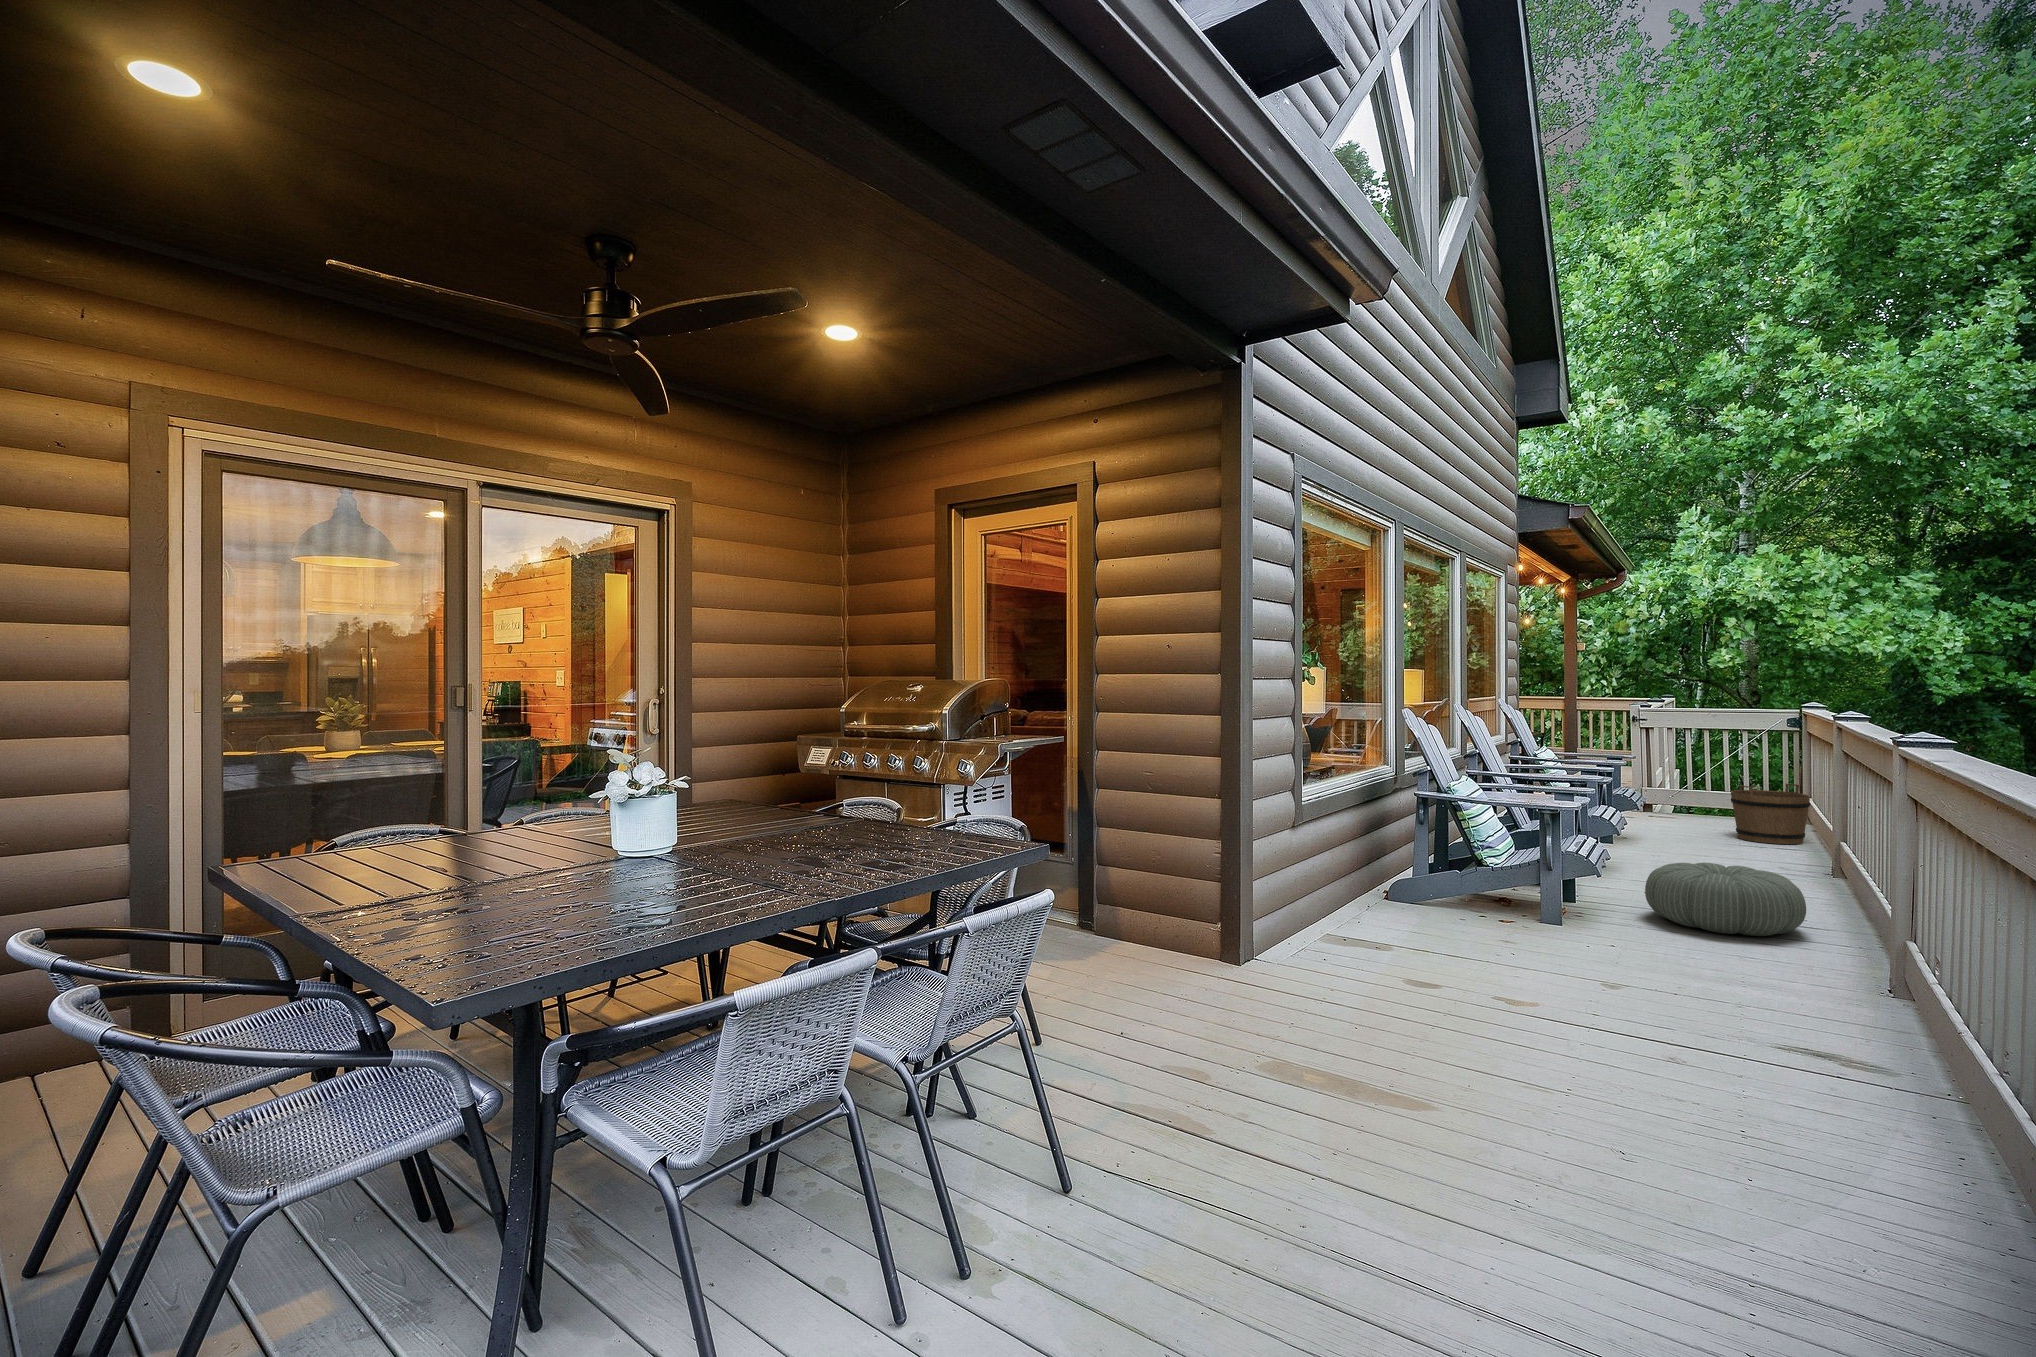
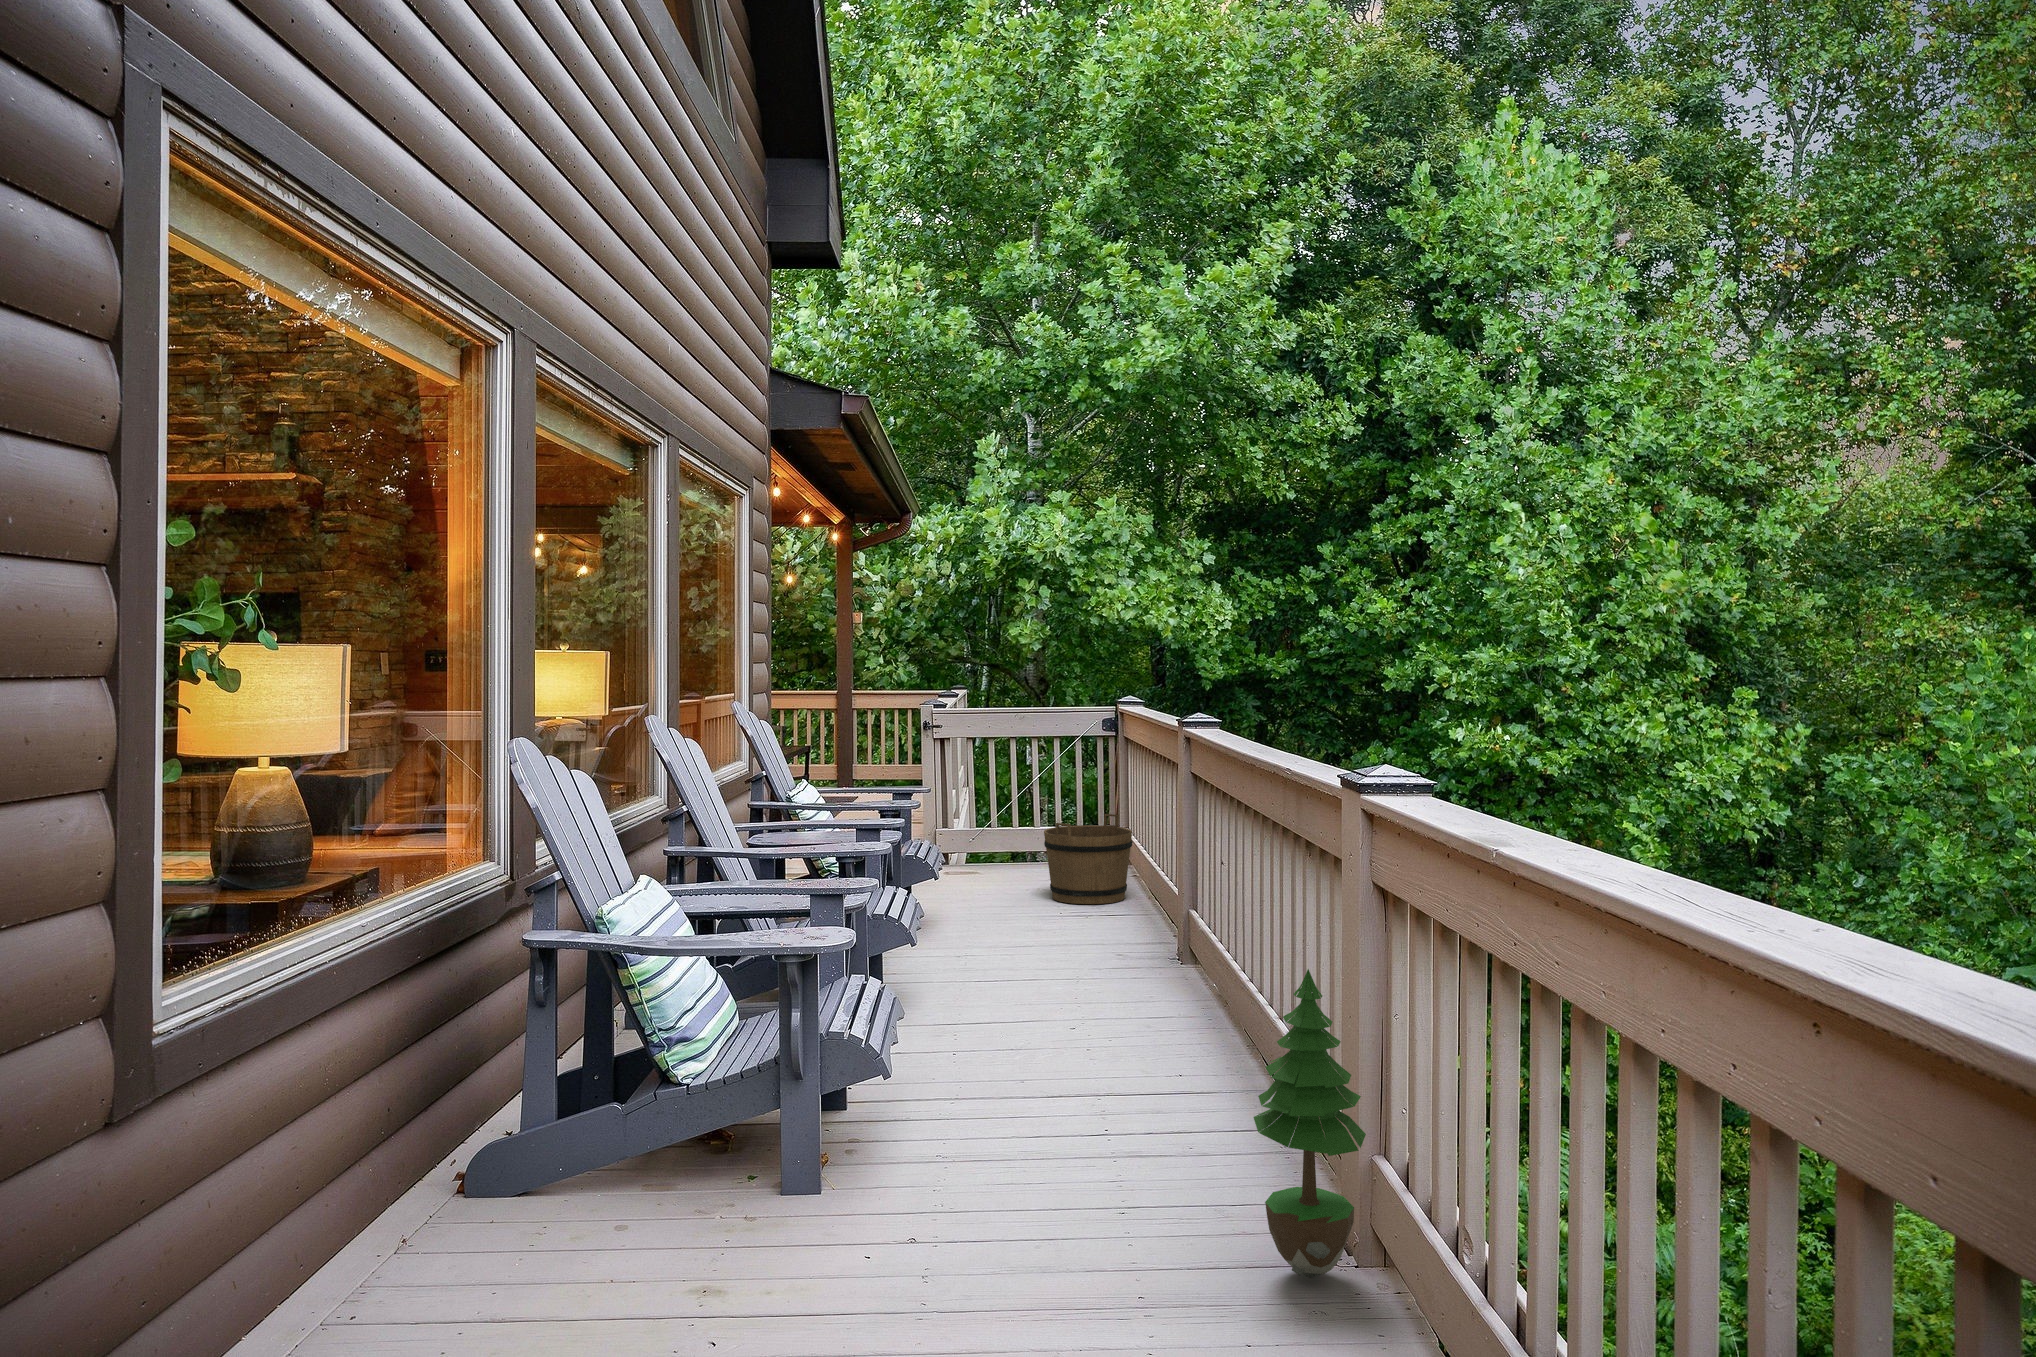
potted tree: none [1822,831,1900,993] -> present [1254,969,1366,1278]
pouf: present [1645,863,1806,936] -> none [959,1000,1189,1146]

